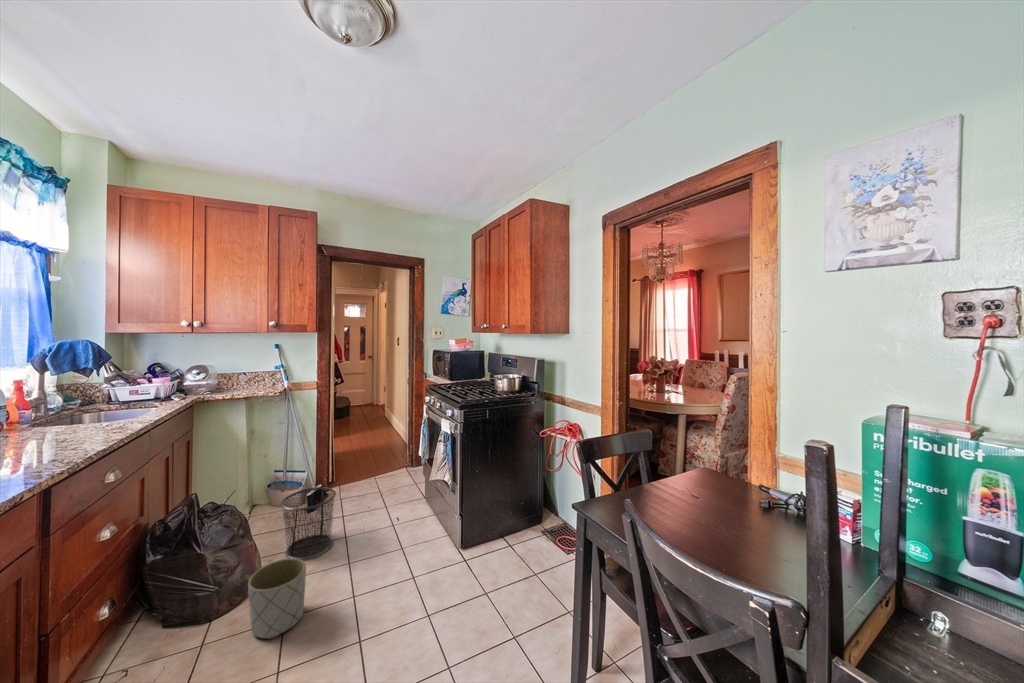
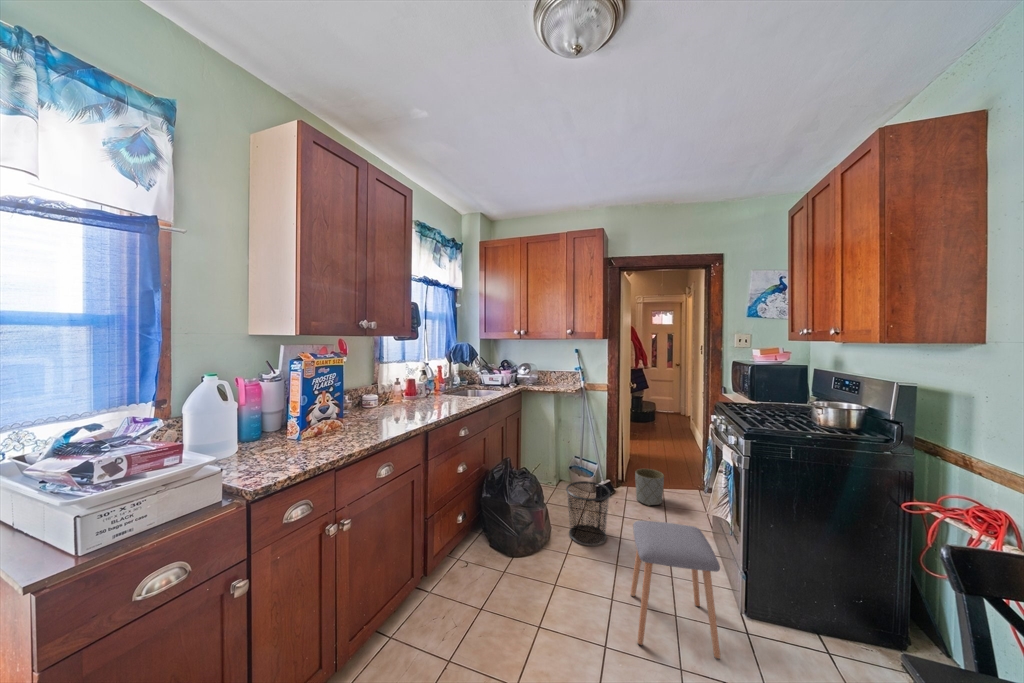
stool: none [371,493,454,621] -> present [631,521,720,660]
planter: present [248,558,306,639] -> present [635,469,664,506]

